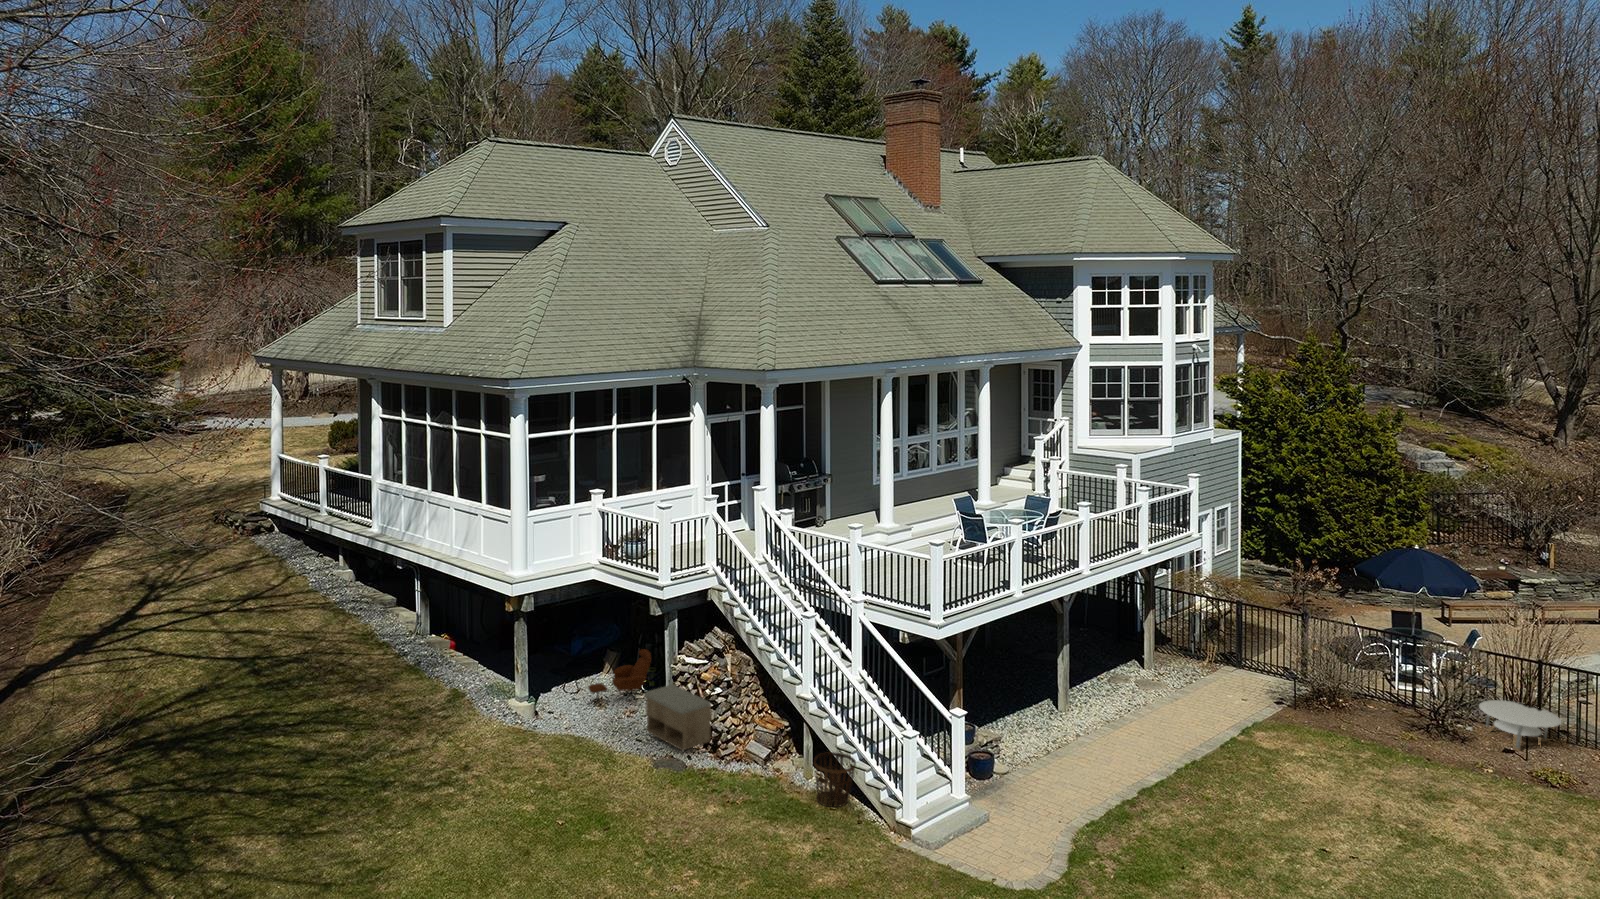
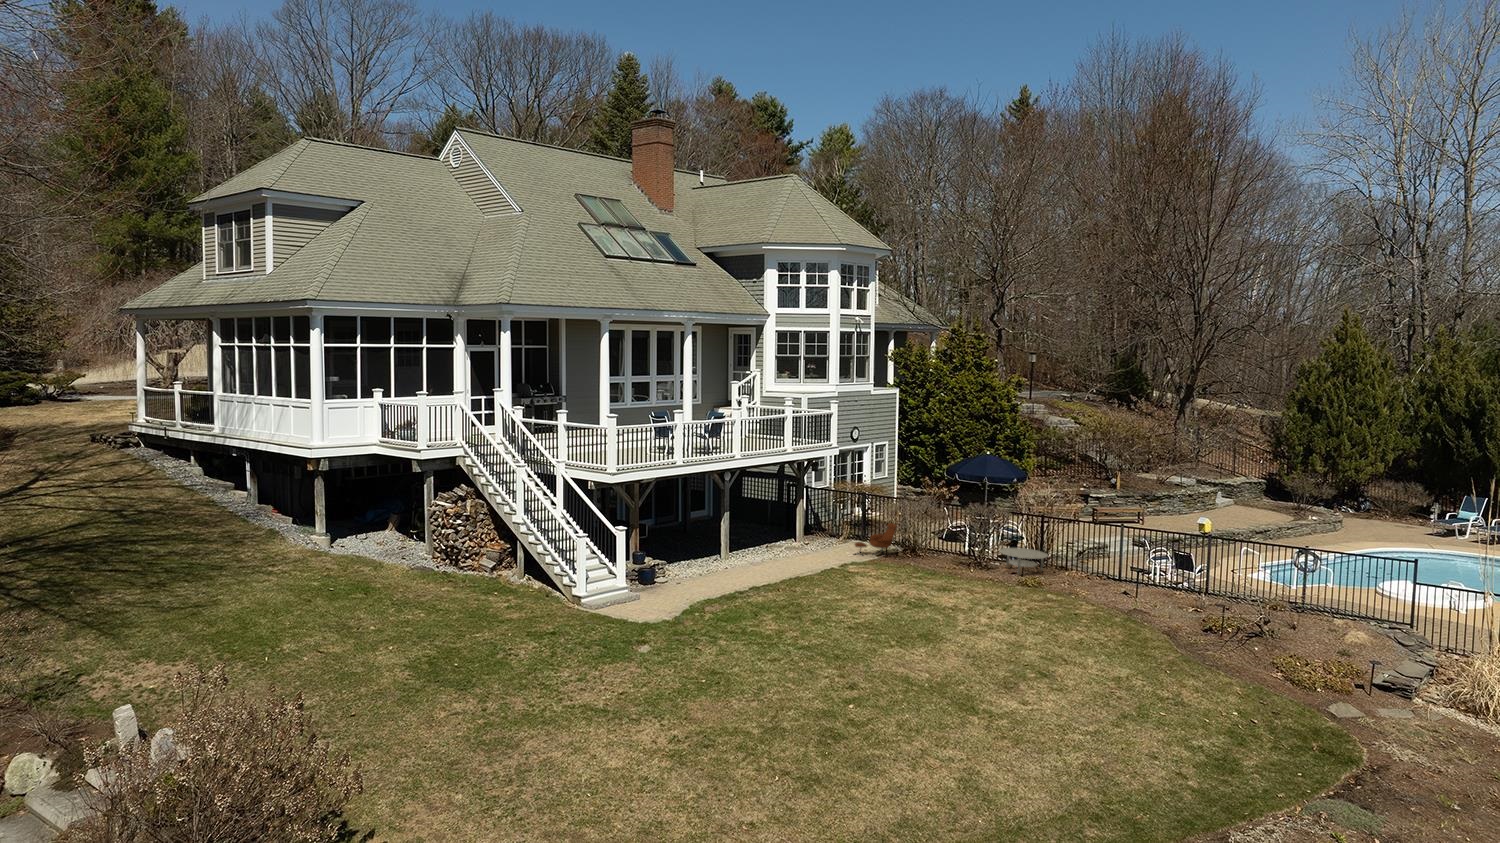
lounge chair: present [588,649,651,703] -> present [855,523,896,554]
storage bench: present [645,685,711,752] -> none [408,523,454,564]
basket: present [814,752,856,807] -> none [515,554,545,587]

